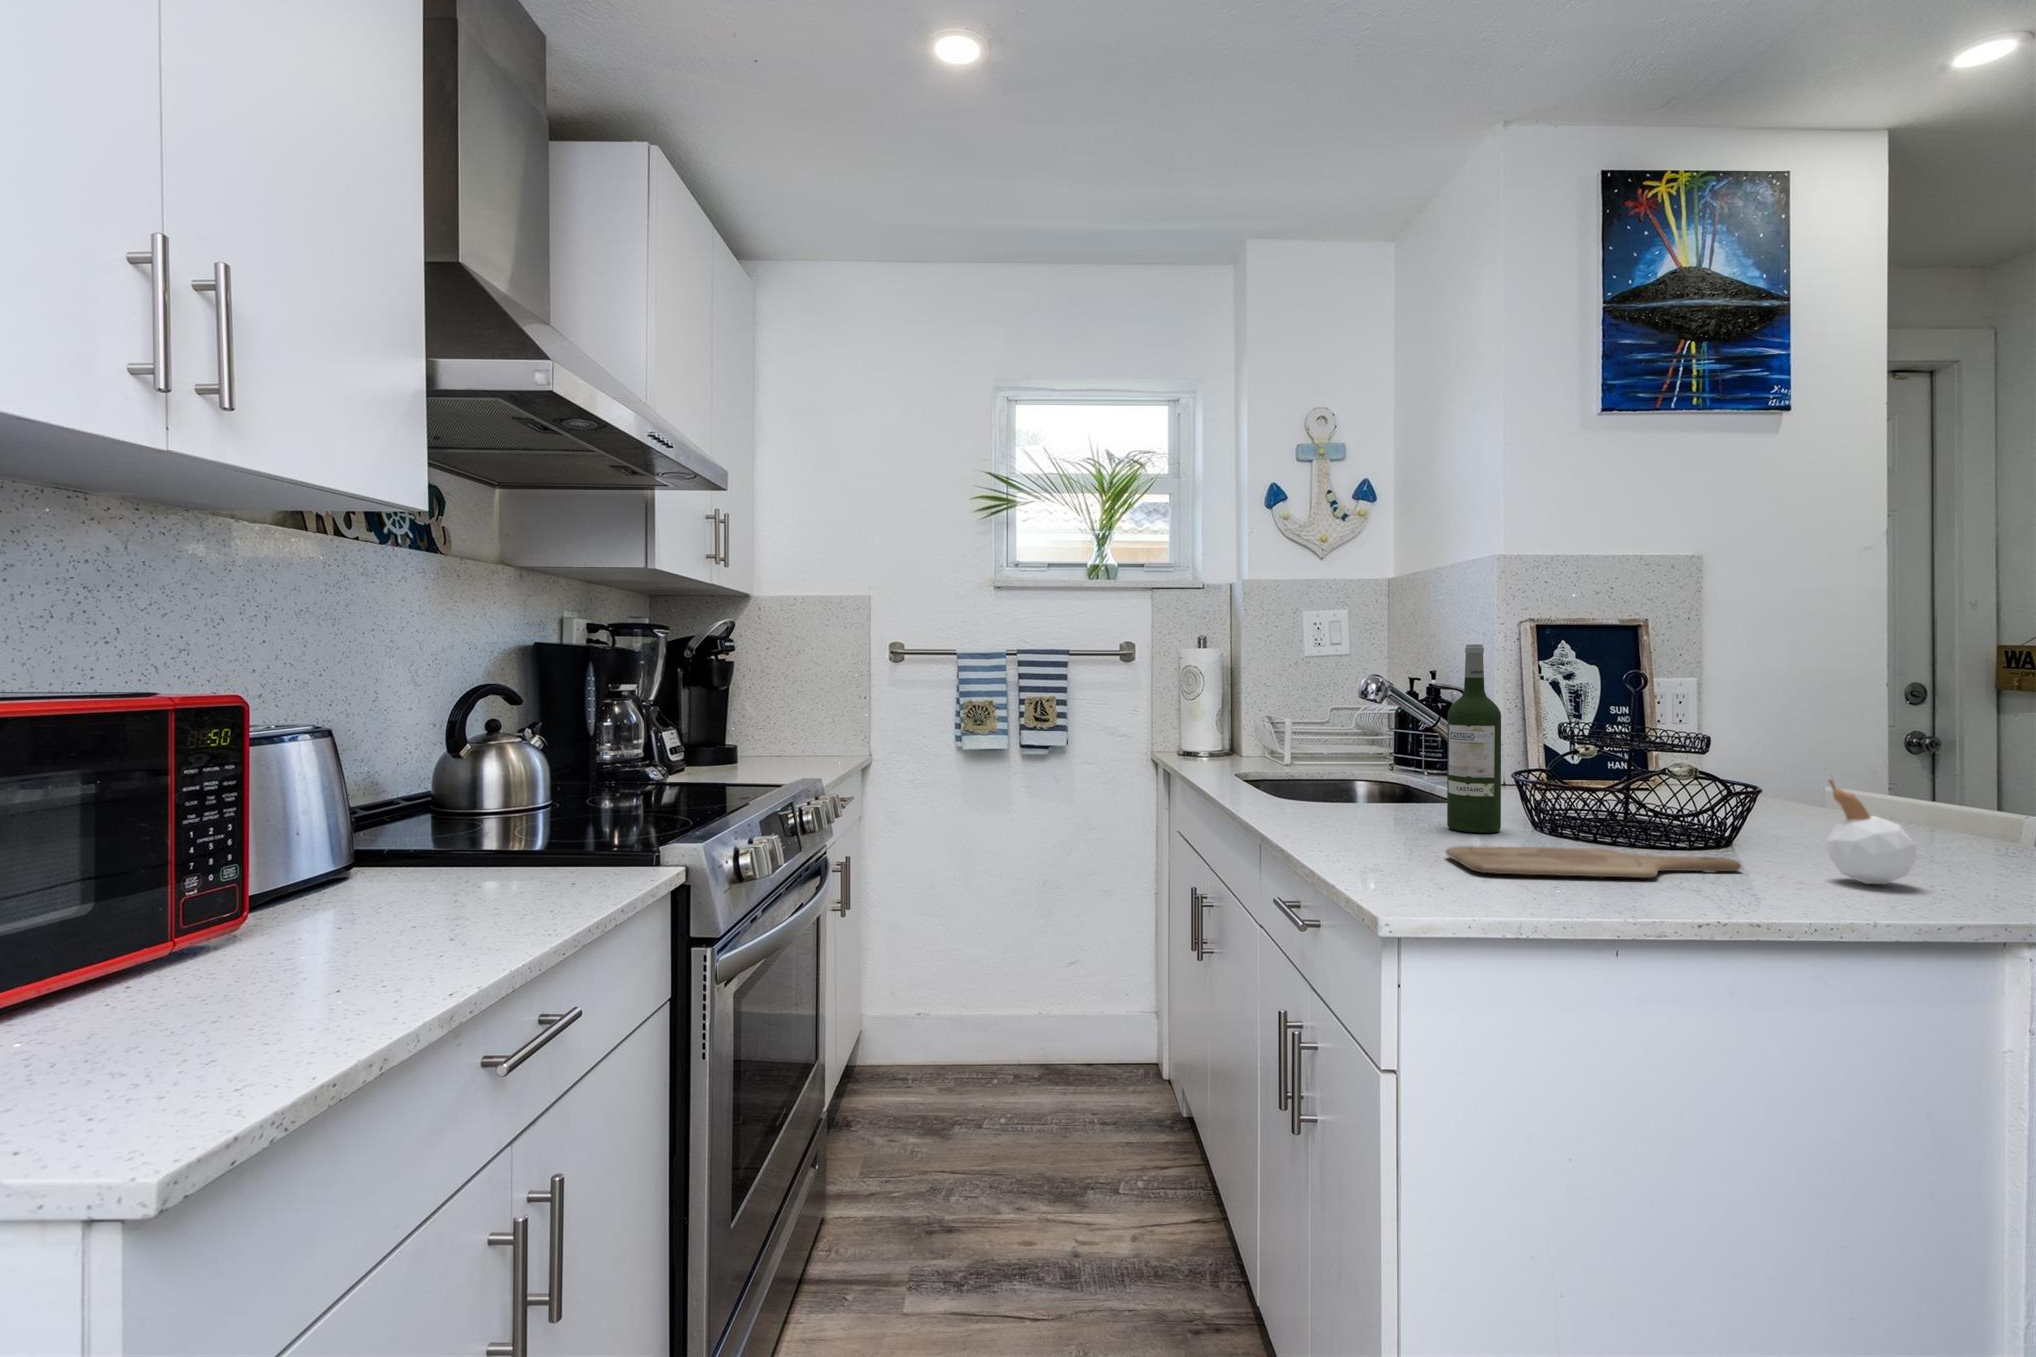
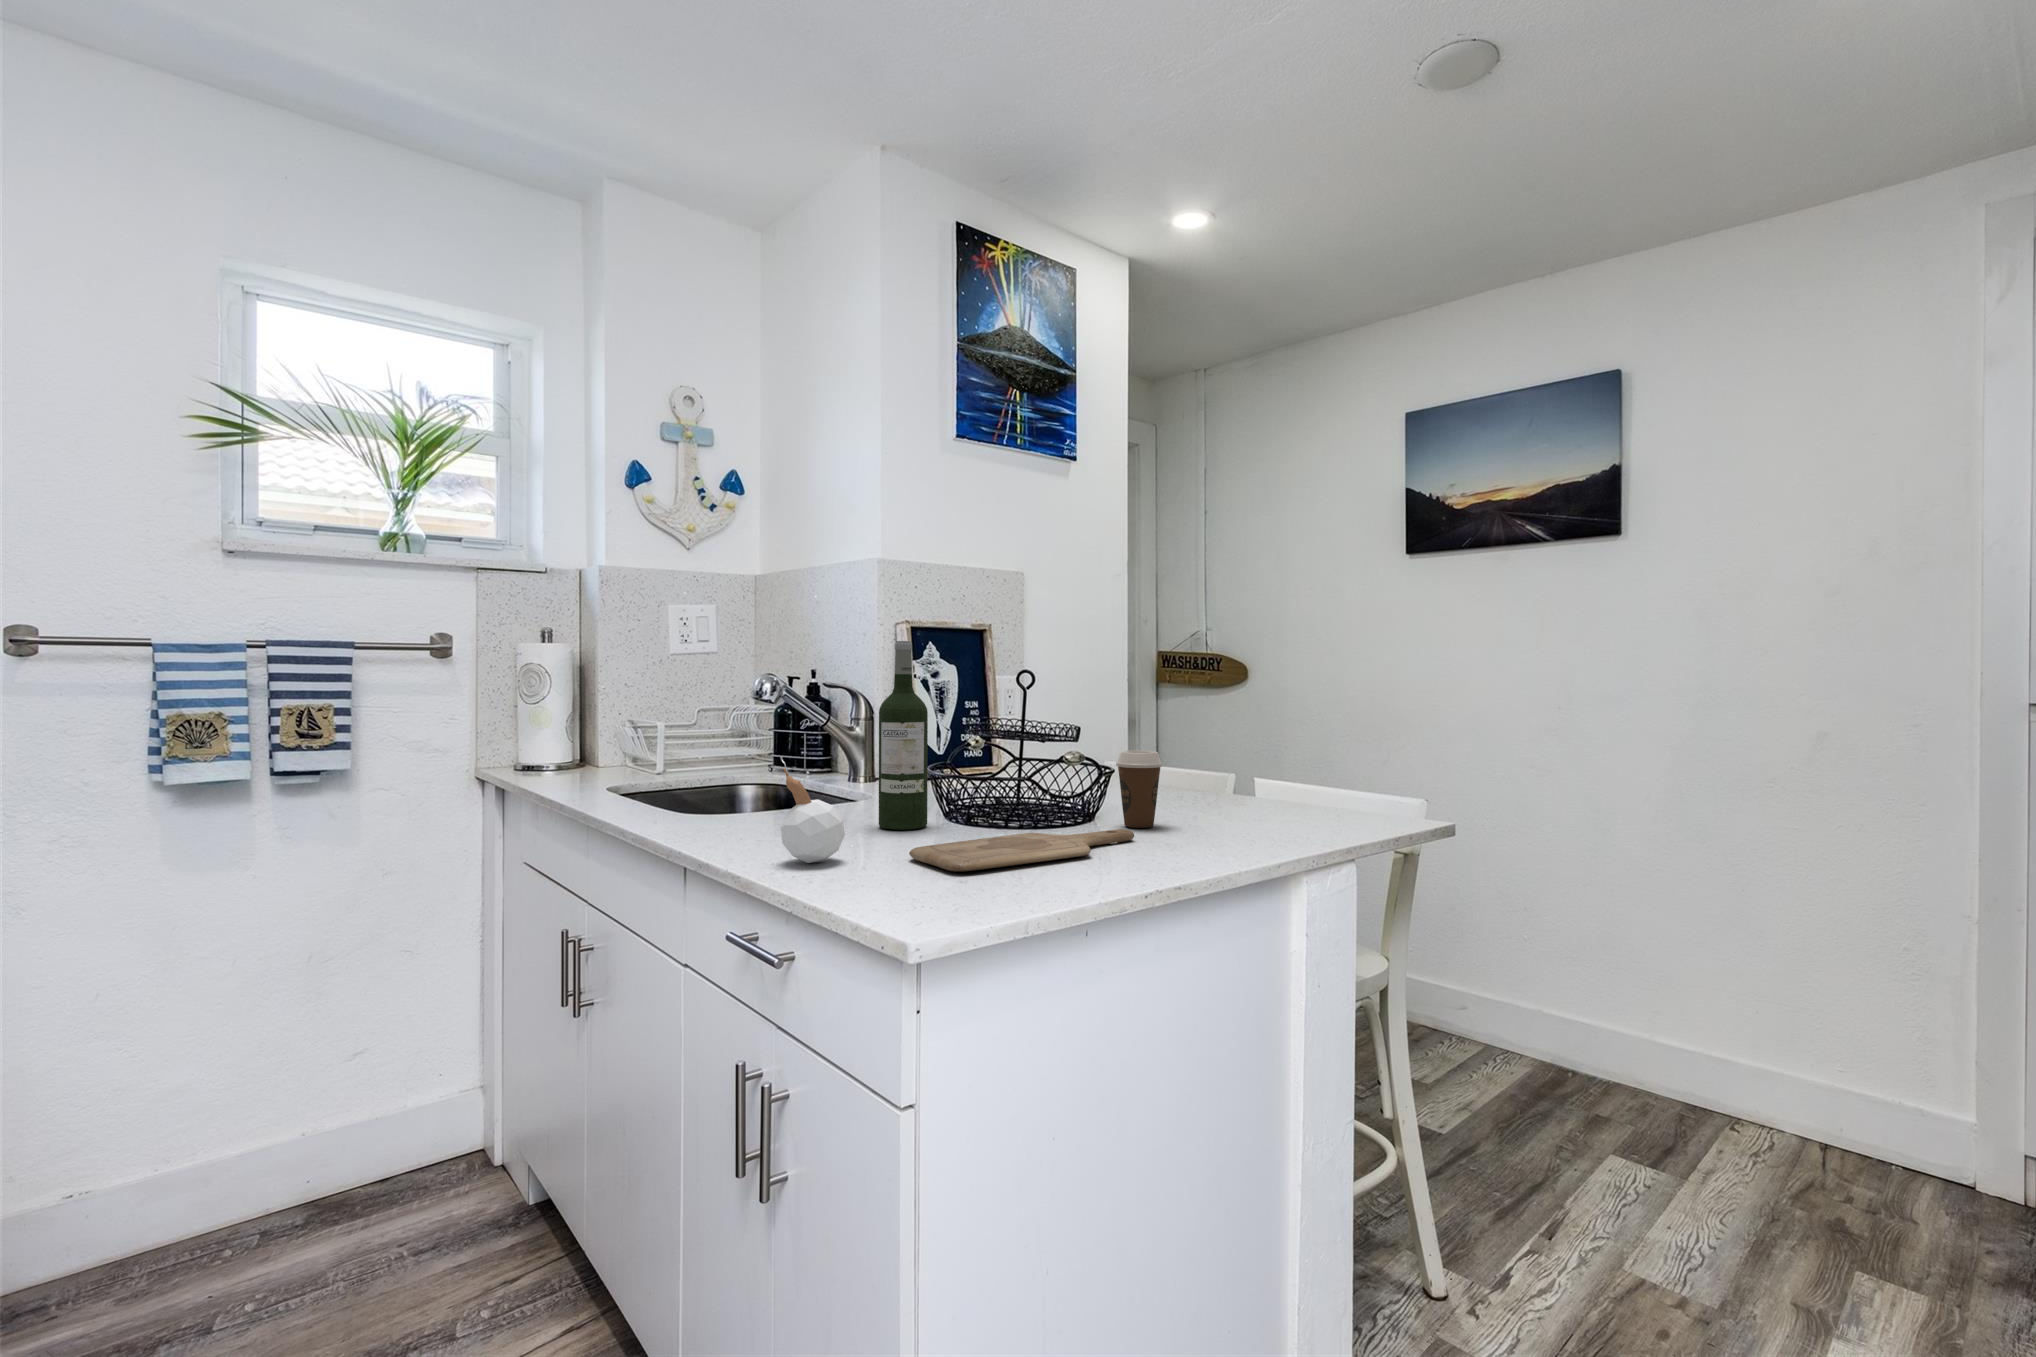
coffee cup: none [1738,769,1808,862] -> present [1116,750,1162,828]
candle: present [1826,770,1917,884] -> present [780,756,845,863]

